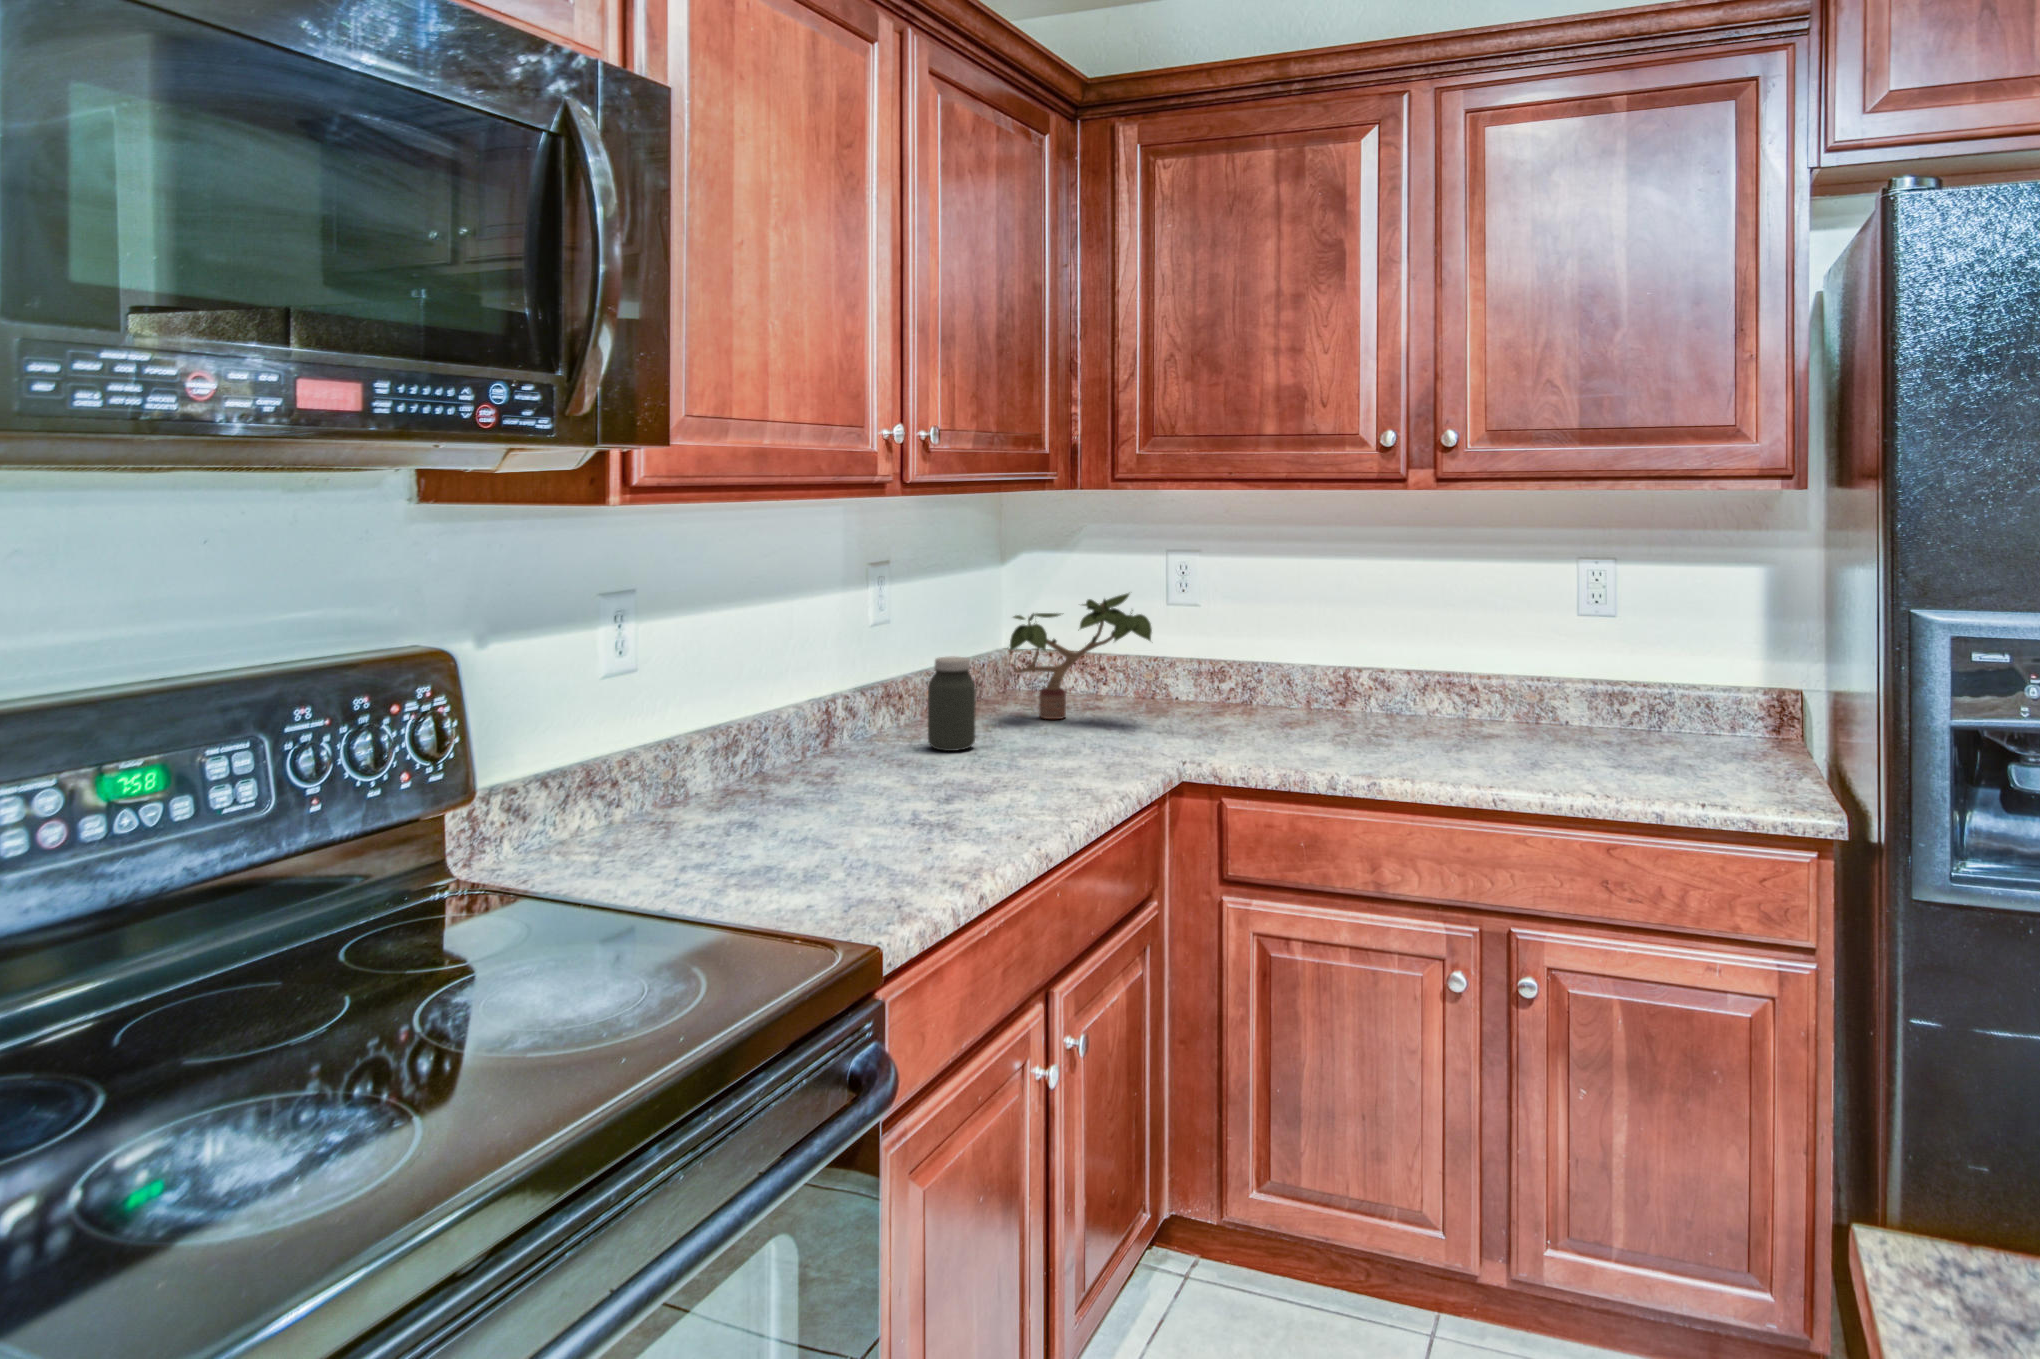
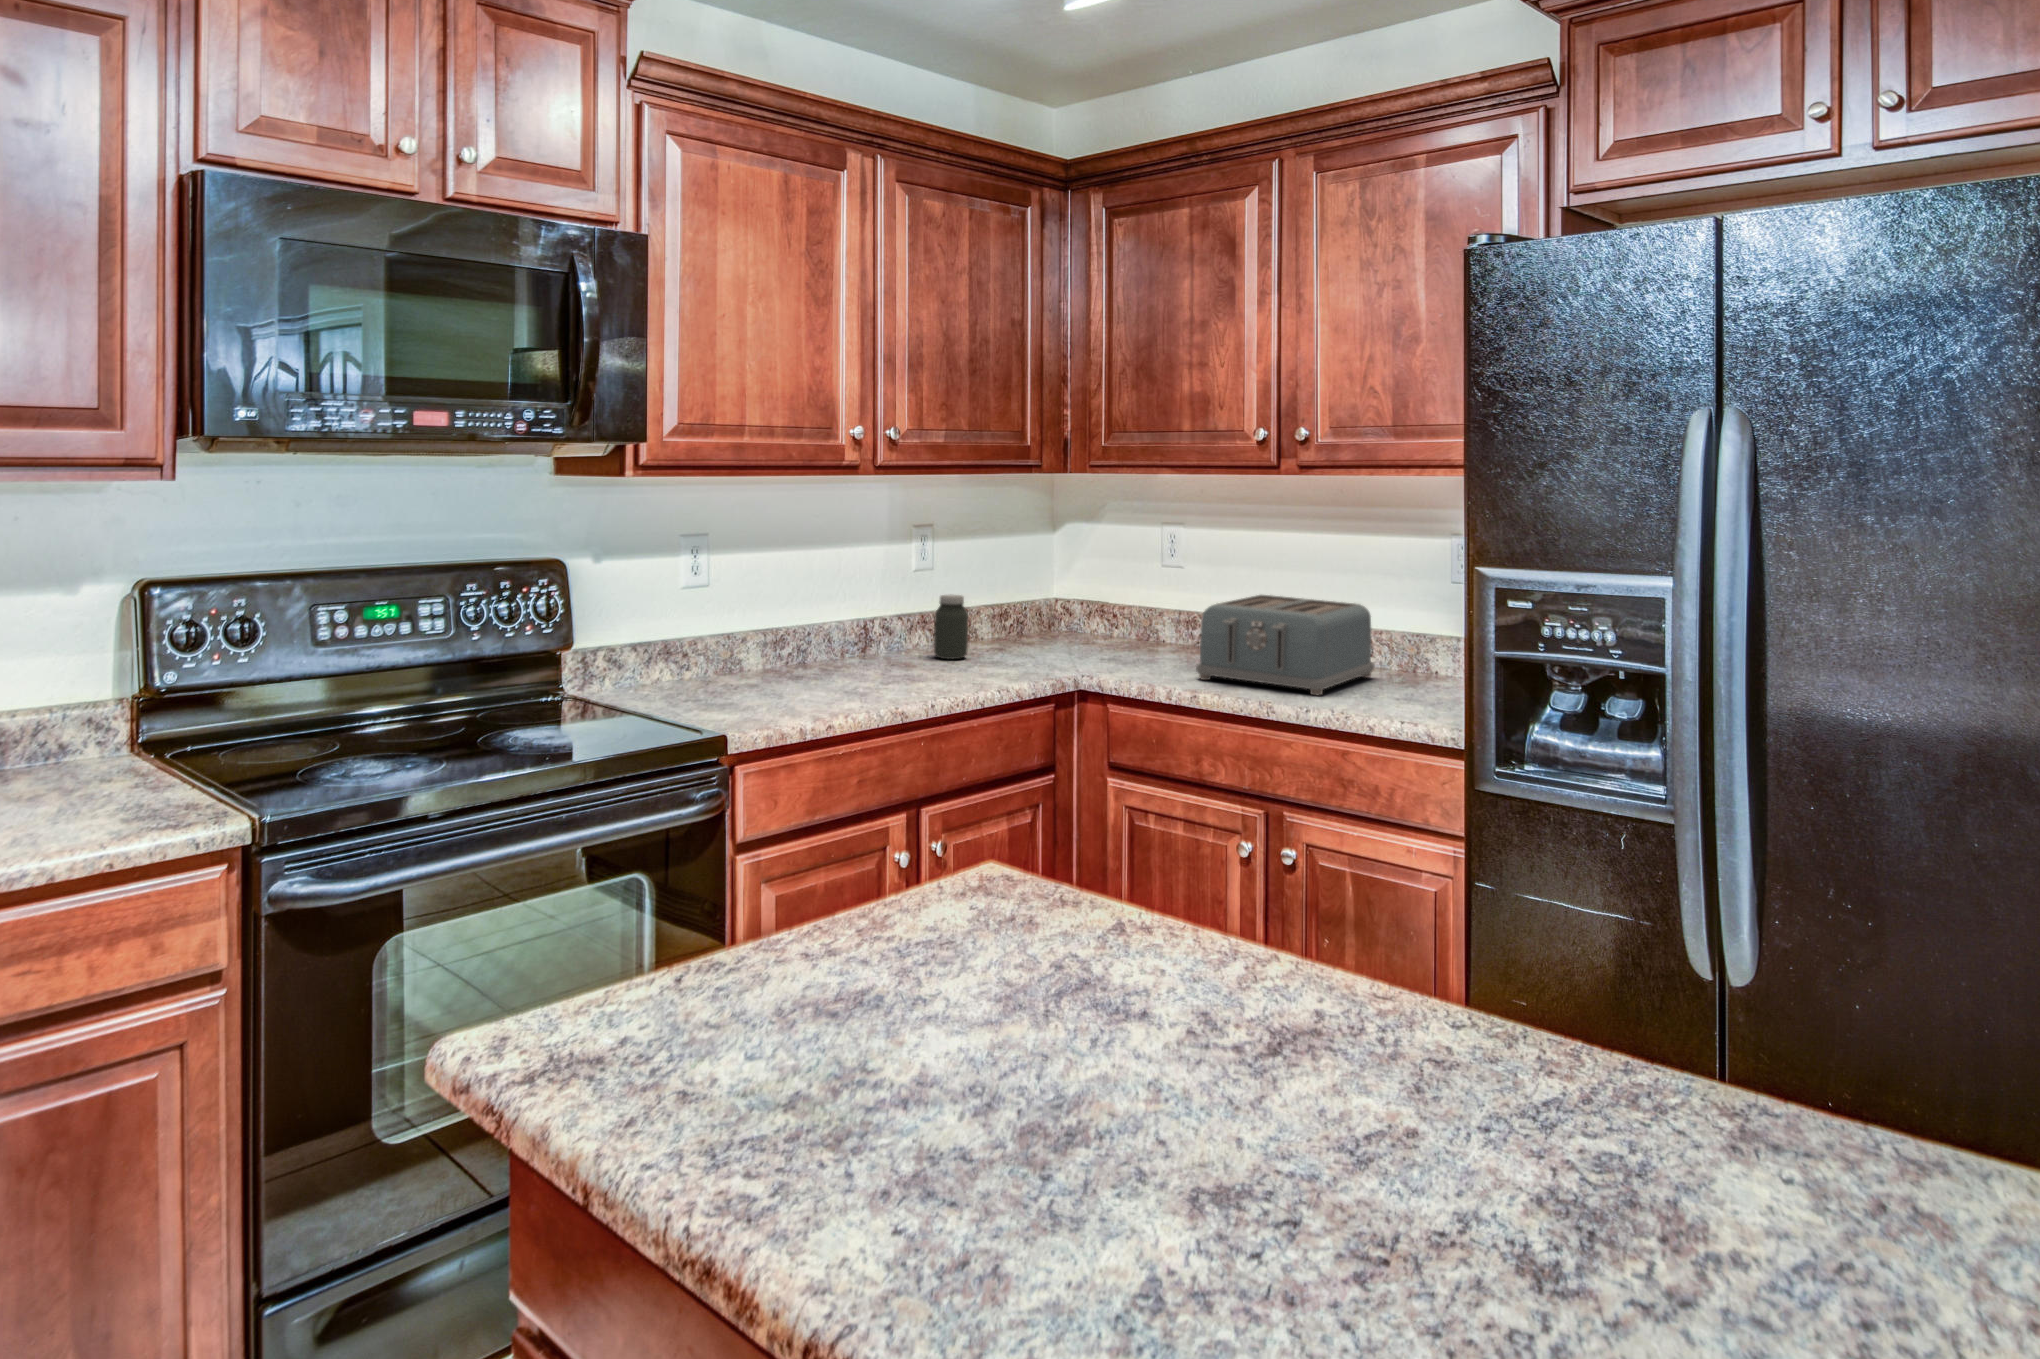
potted plant: present [1010,593,1152,719] -> none [1003,553,1130,648]
toaster: none [1309,631,1498,764] -> present [1196,595,1374,695]

